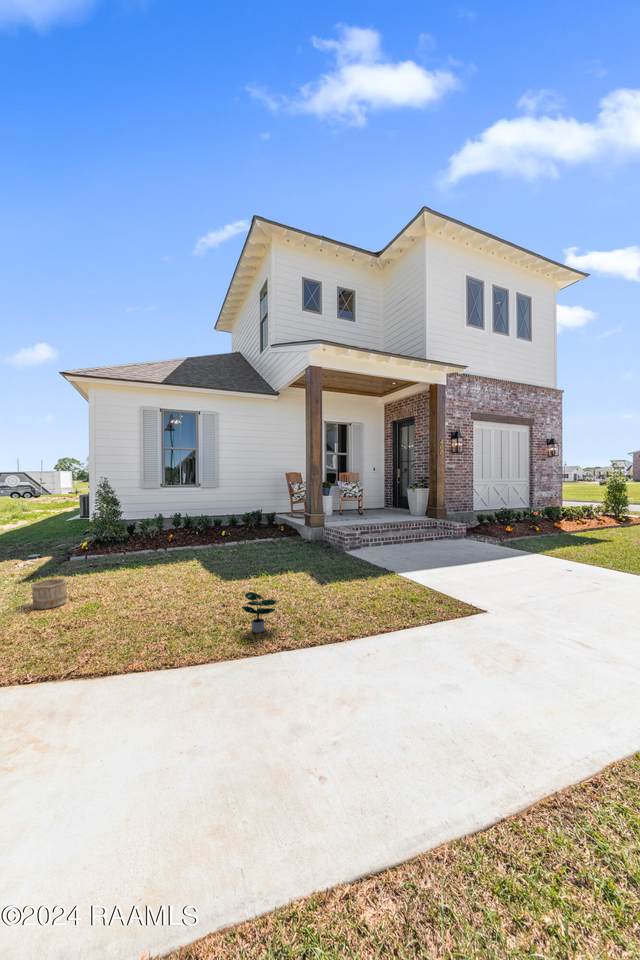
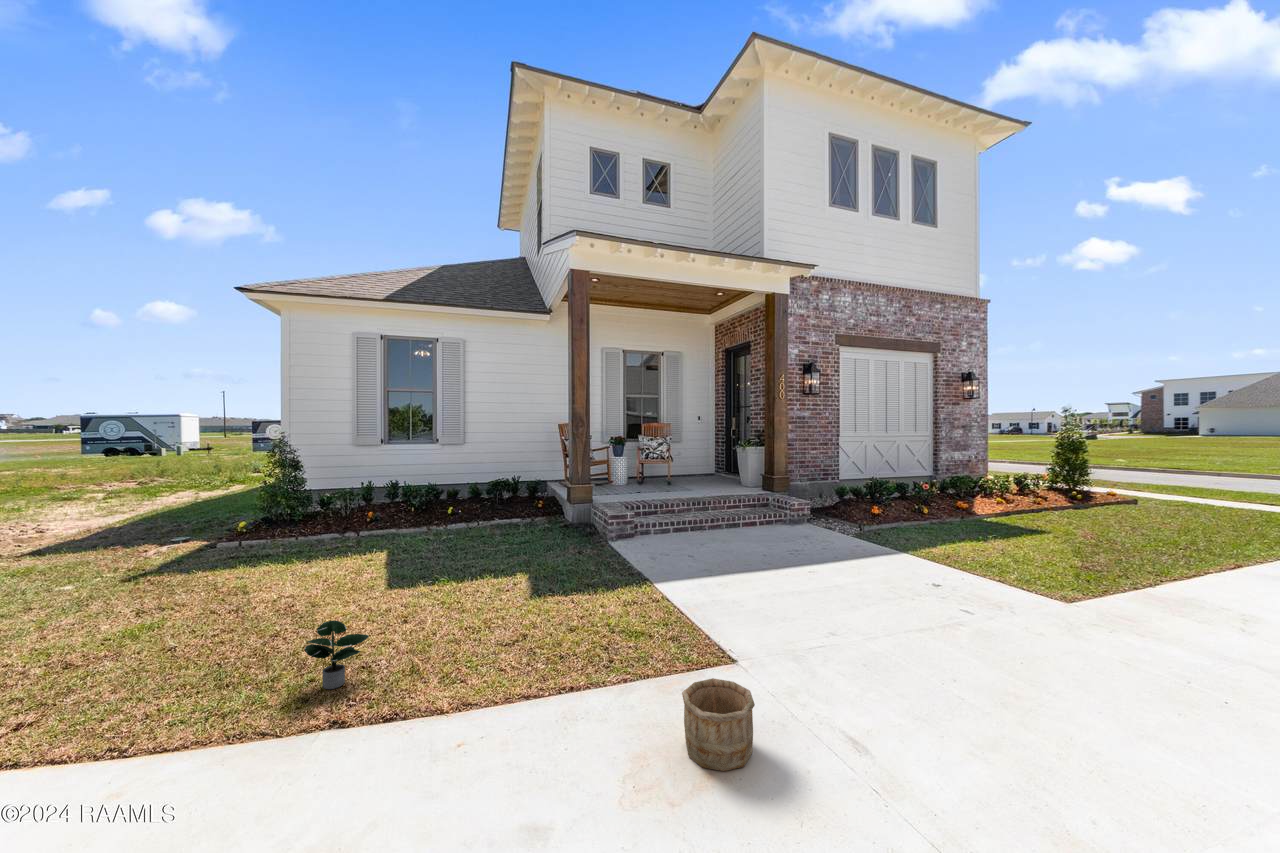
wooden bucket: present [31,578,67,609] -> present [682,678,755,771]

